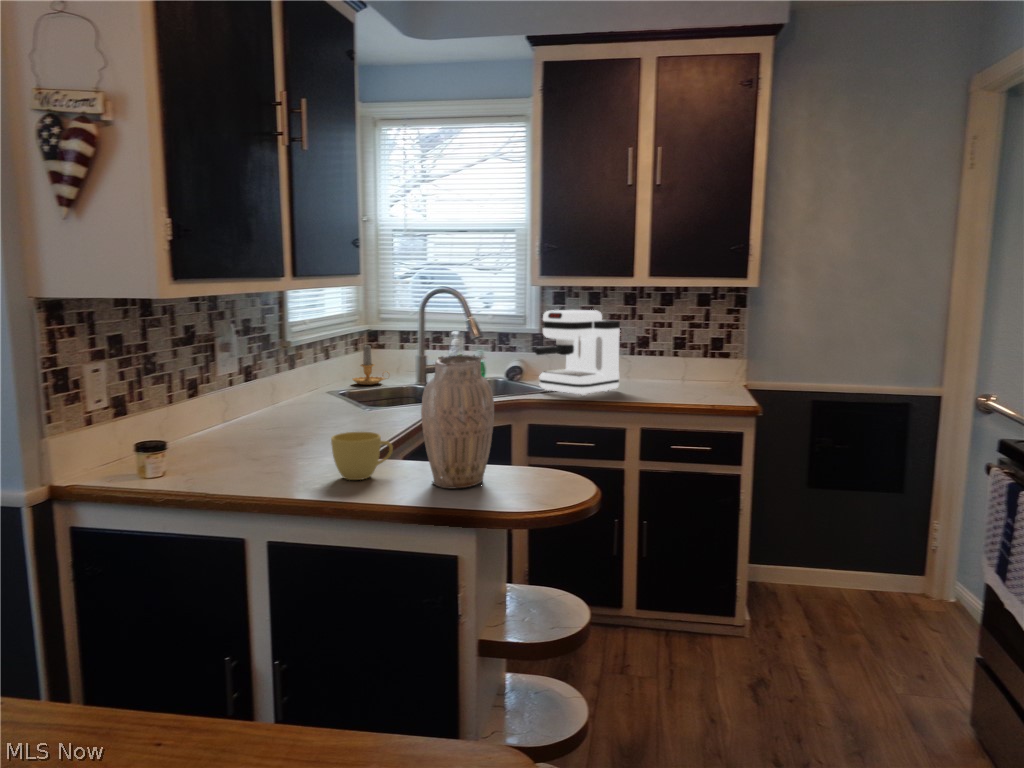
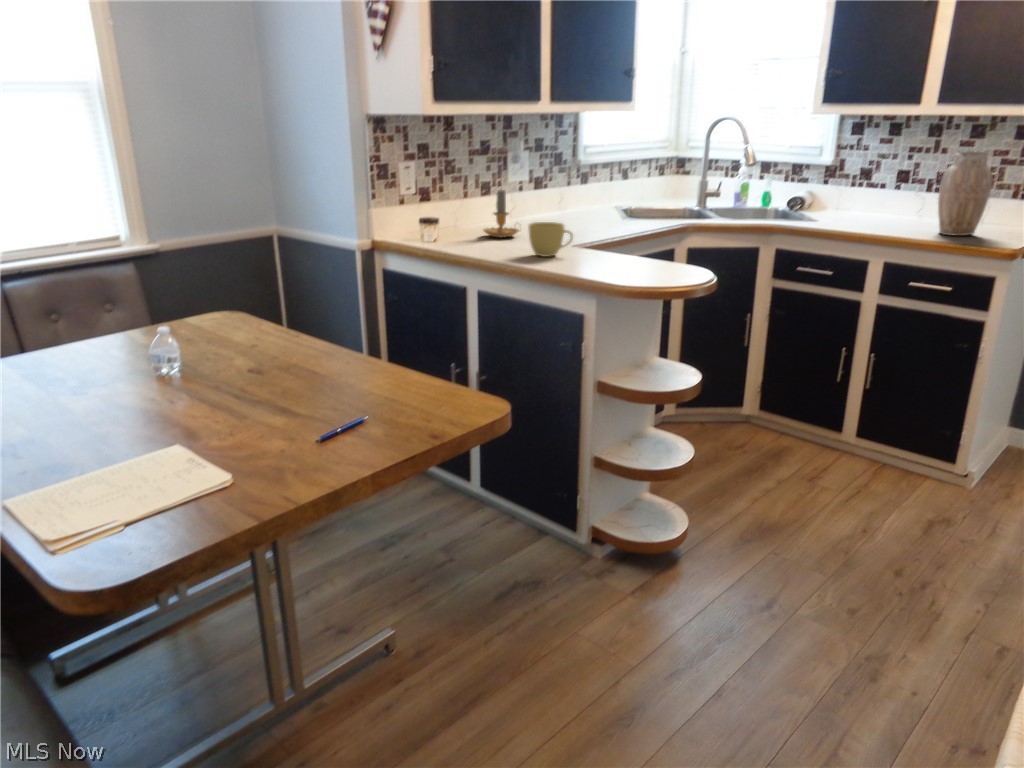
coffee maker: present [535,310,620,395] -> none [794,139,896,227]
candle: present [352,346,386,385] -> present [484,190,521,238]
vase: present [421,355,494,489] -> present [938,151,993,236]

